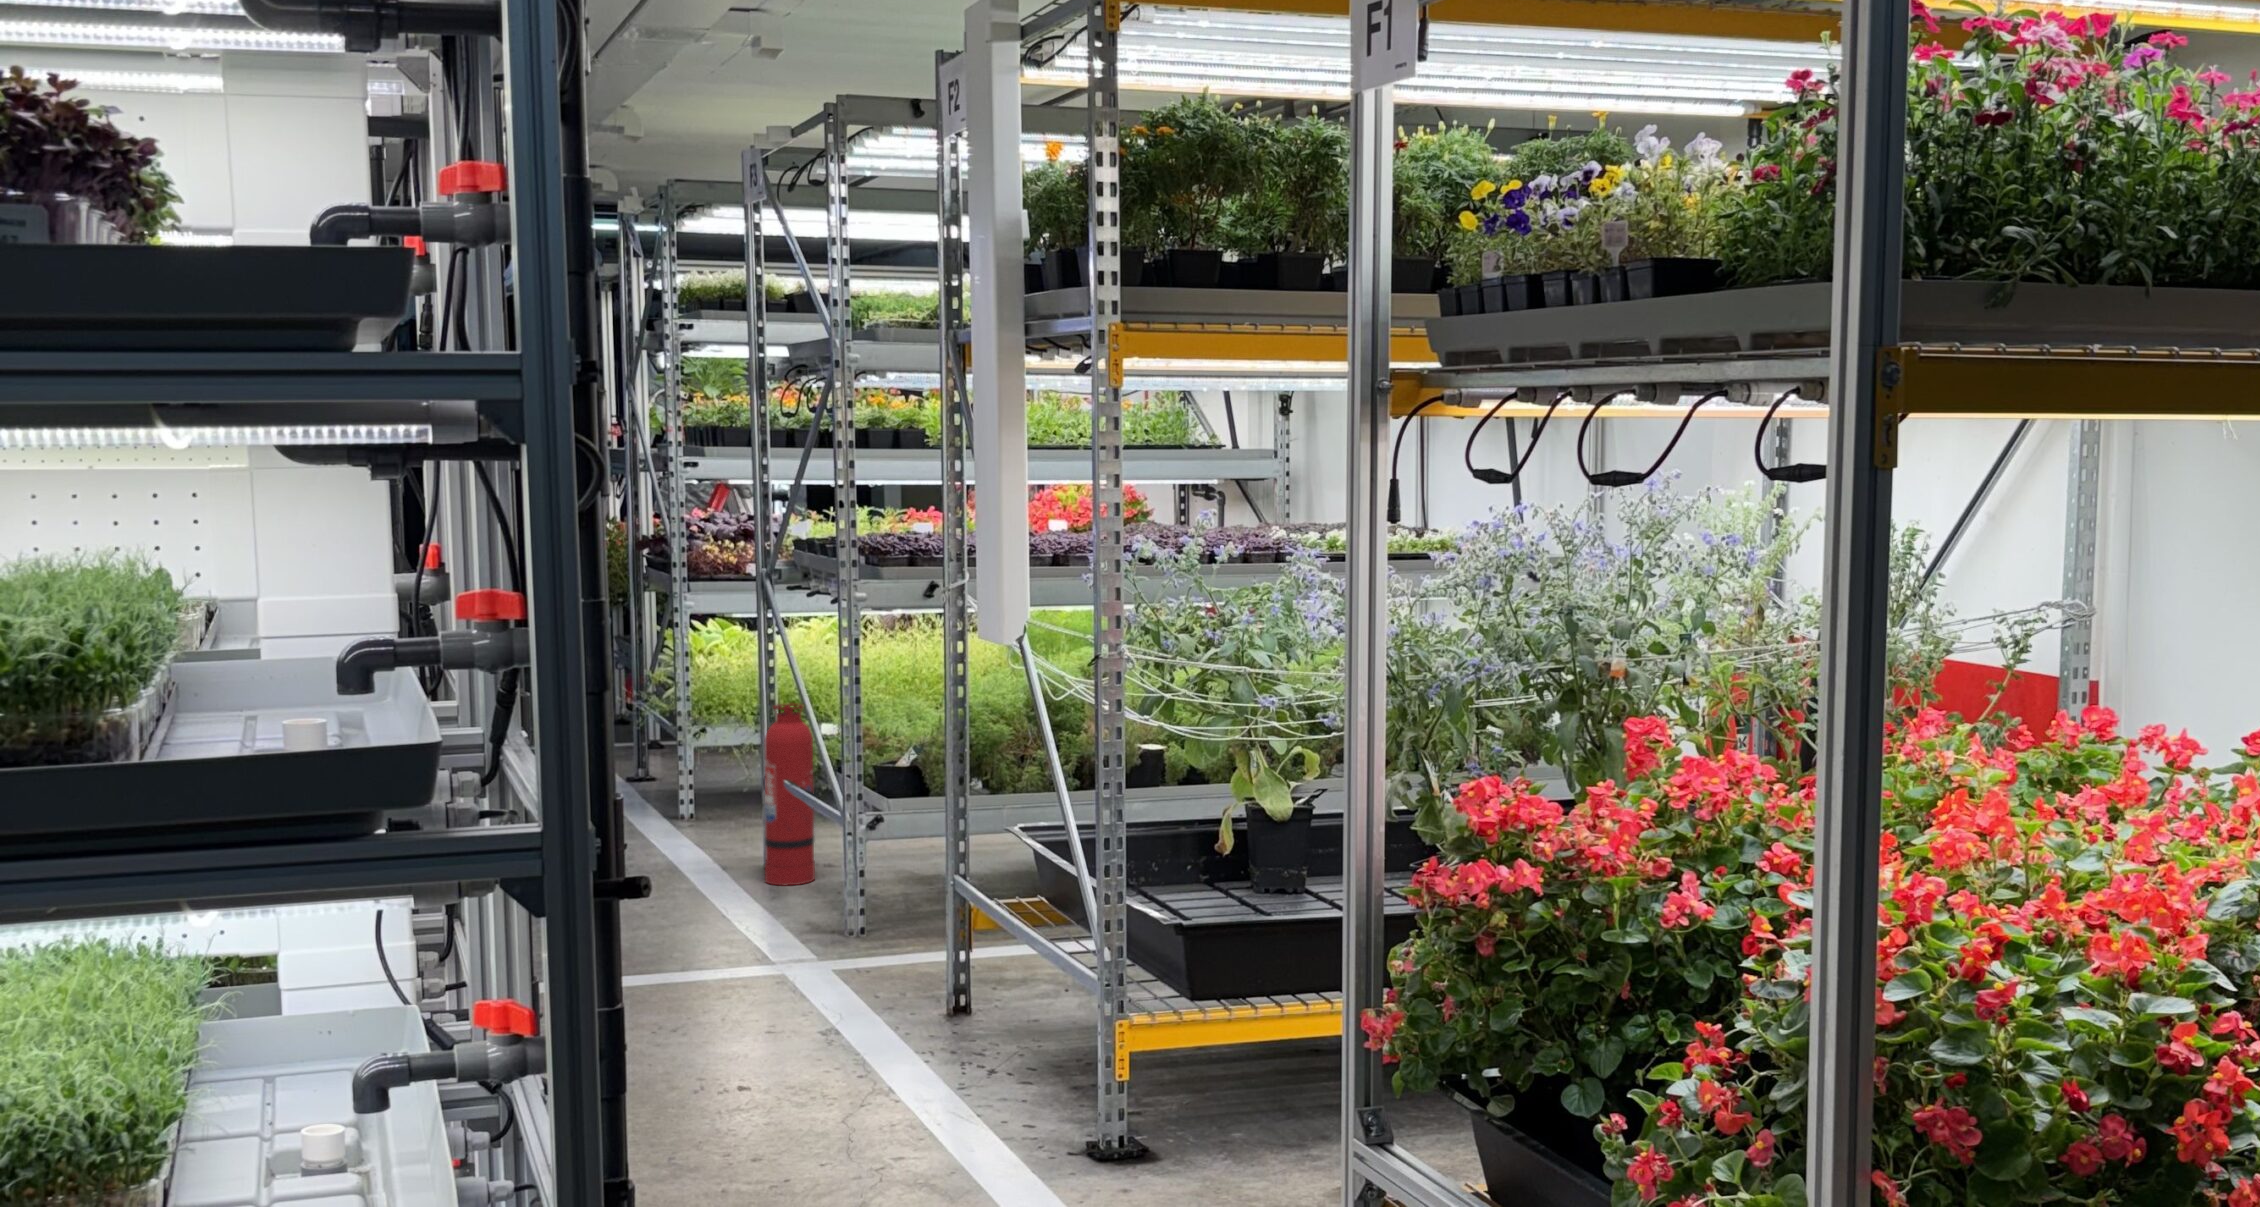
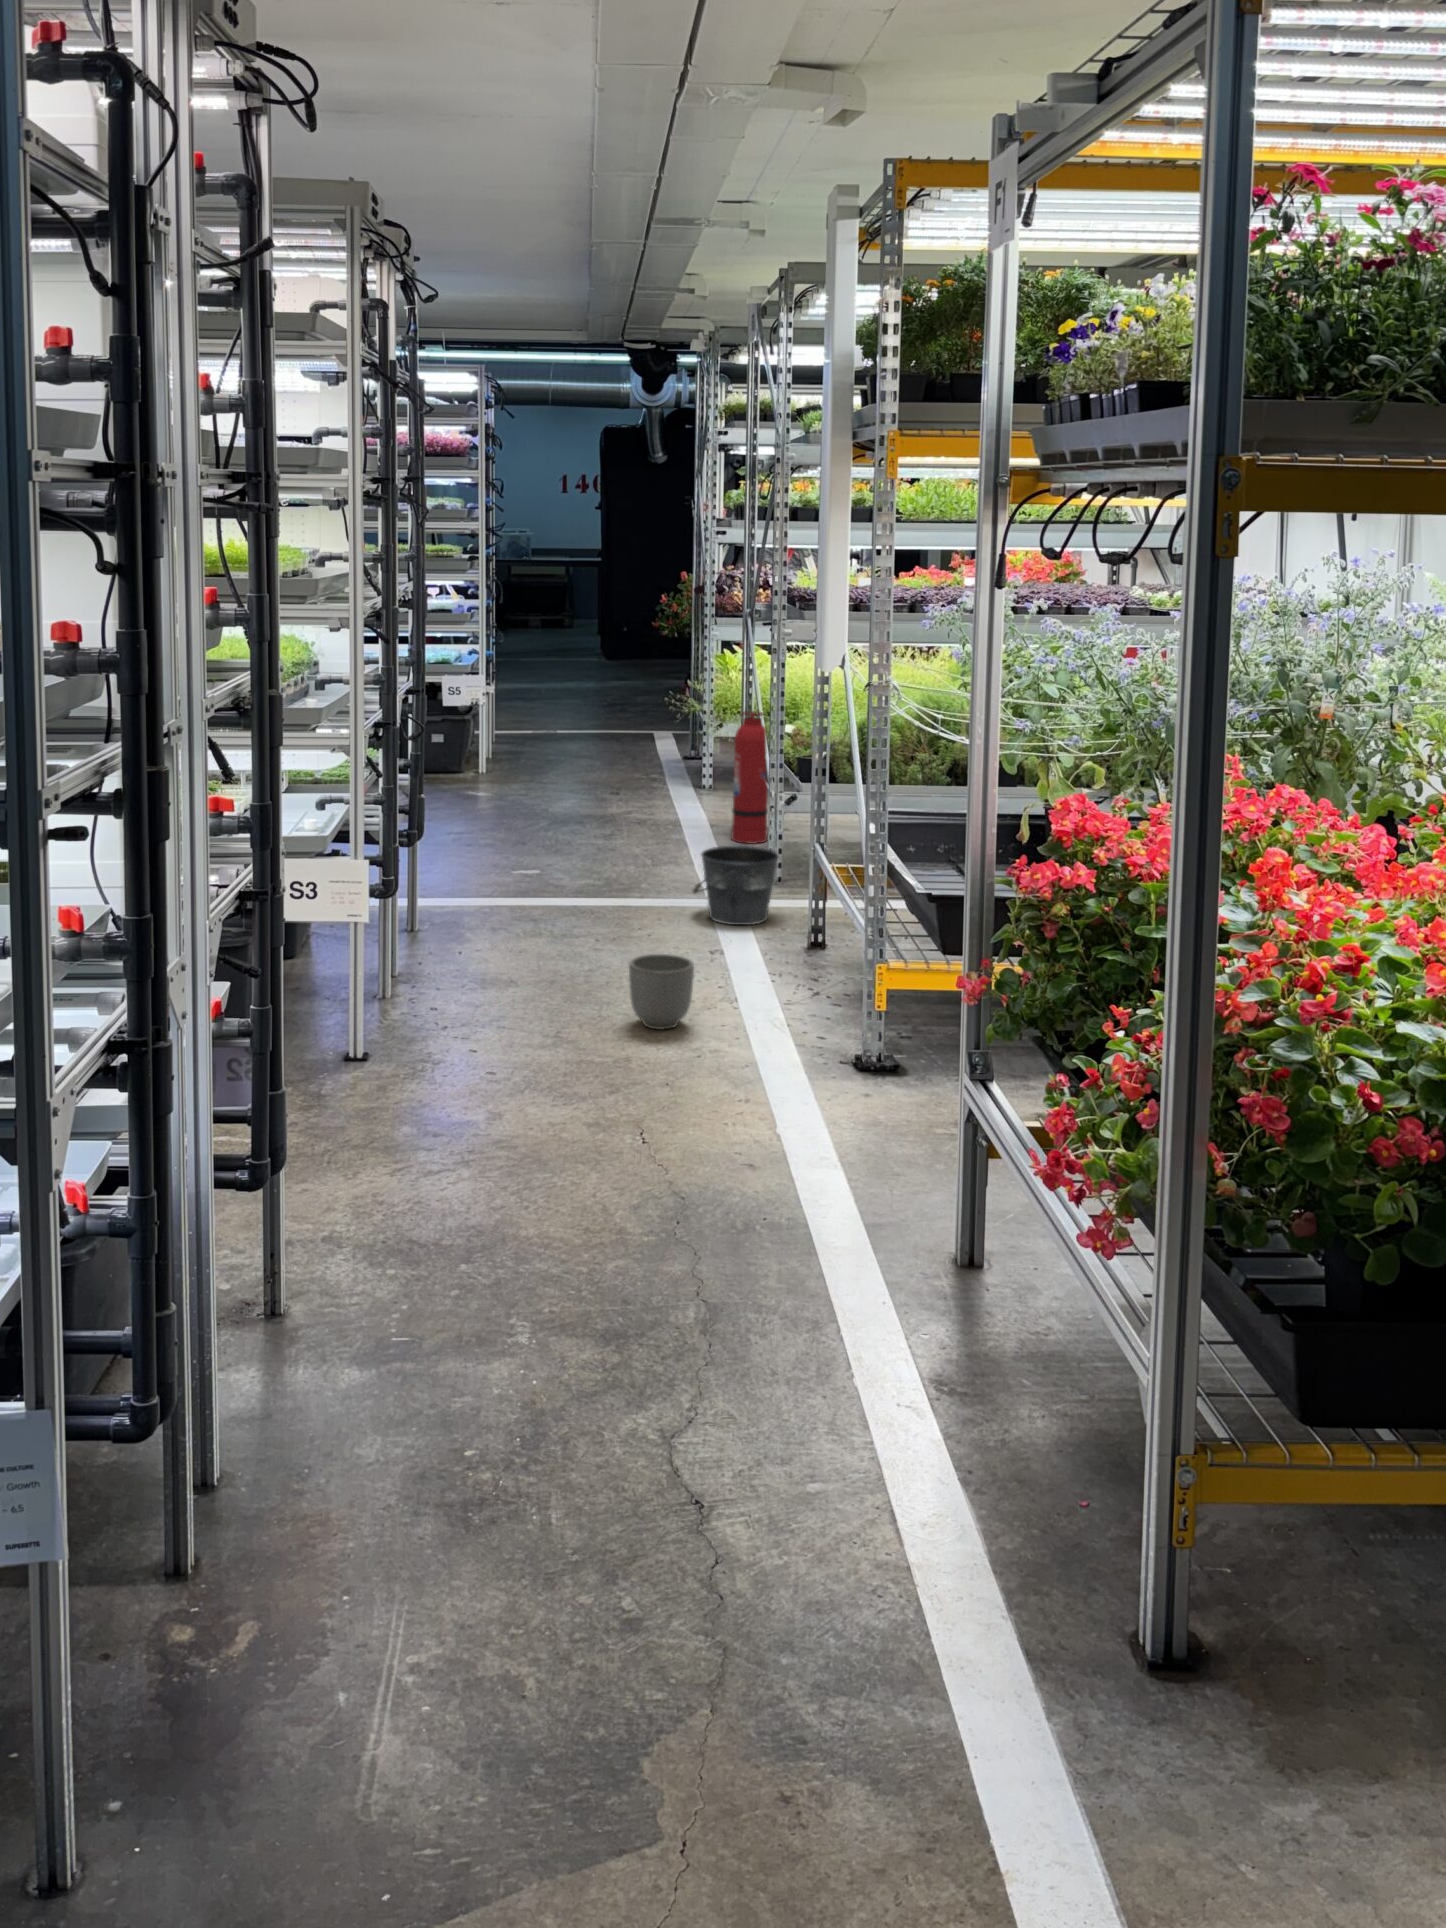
bucket: none [766,888,885,999] -> present [693,846,779,925]
planter: none [751,1050,845,1159] -> present [629,954,694,1030]

